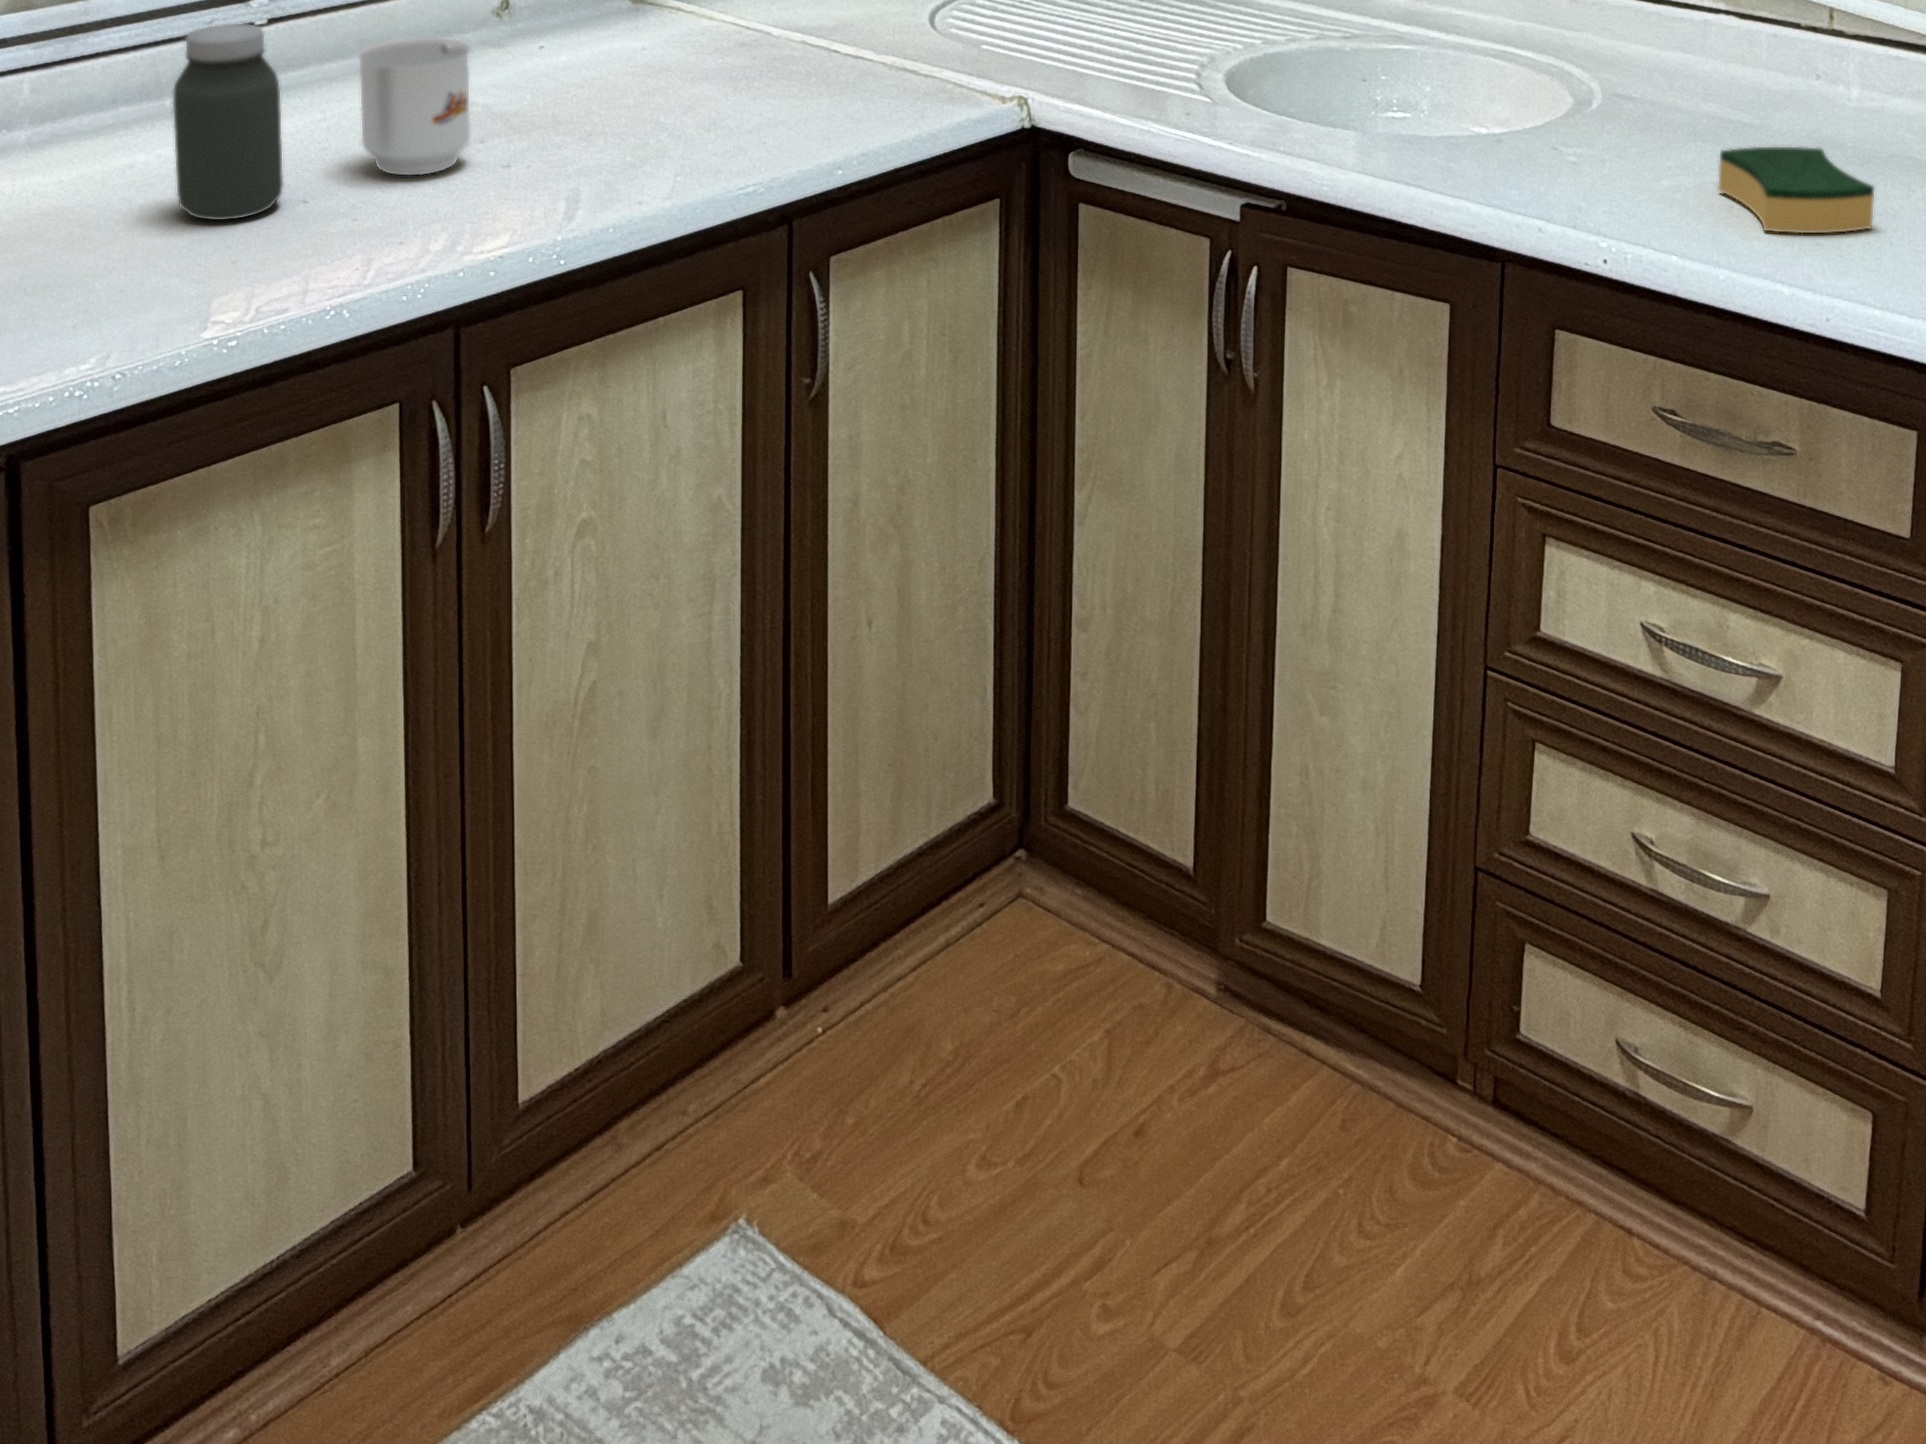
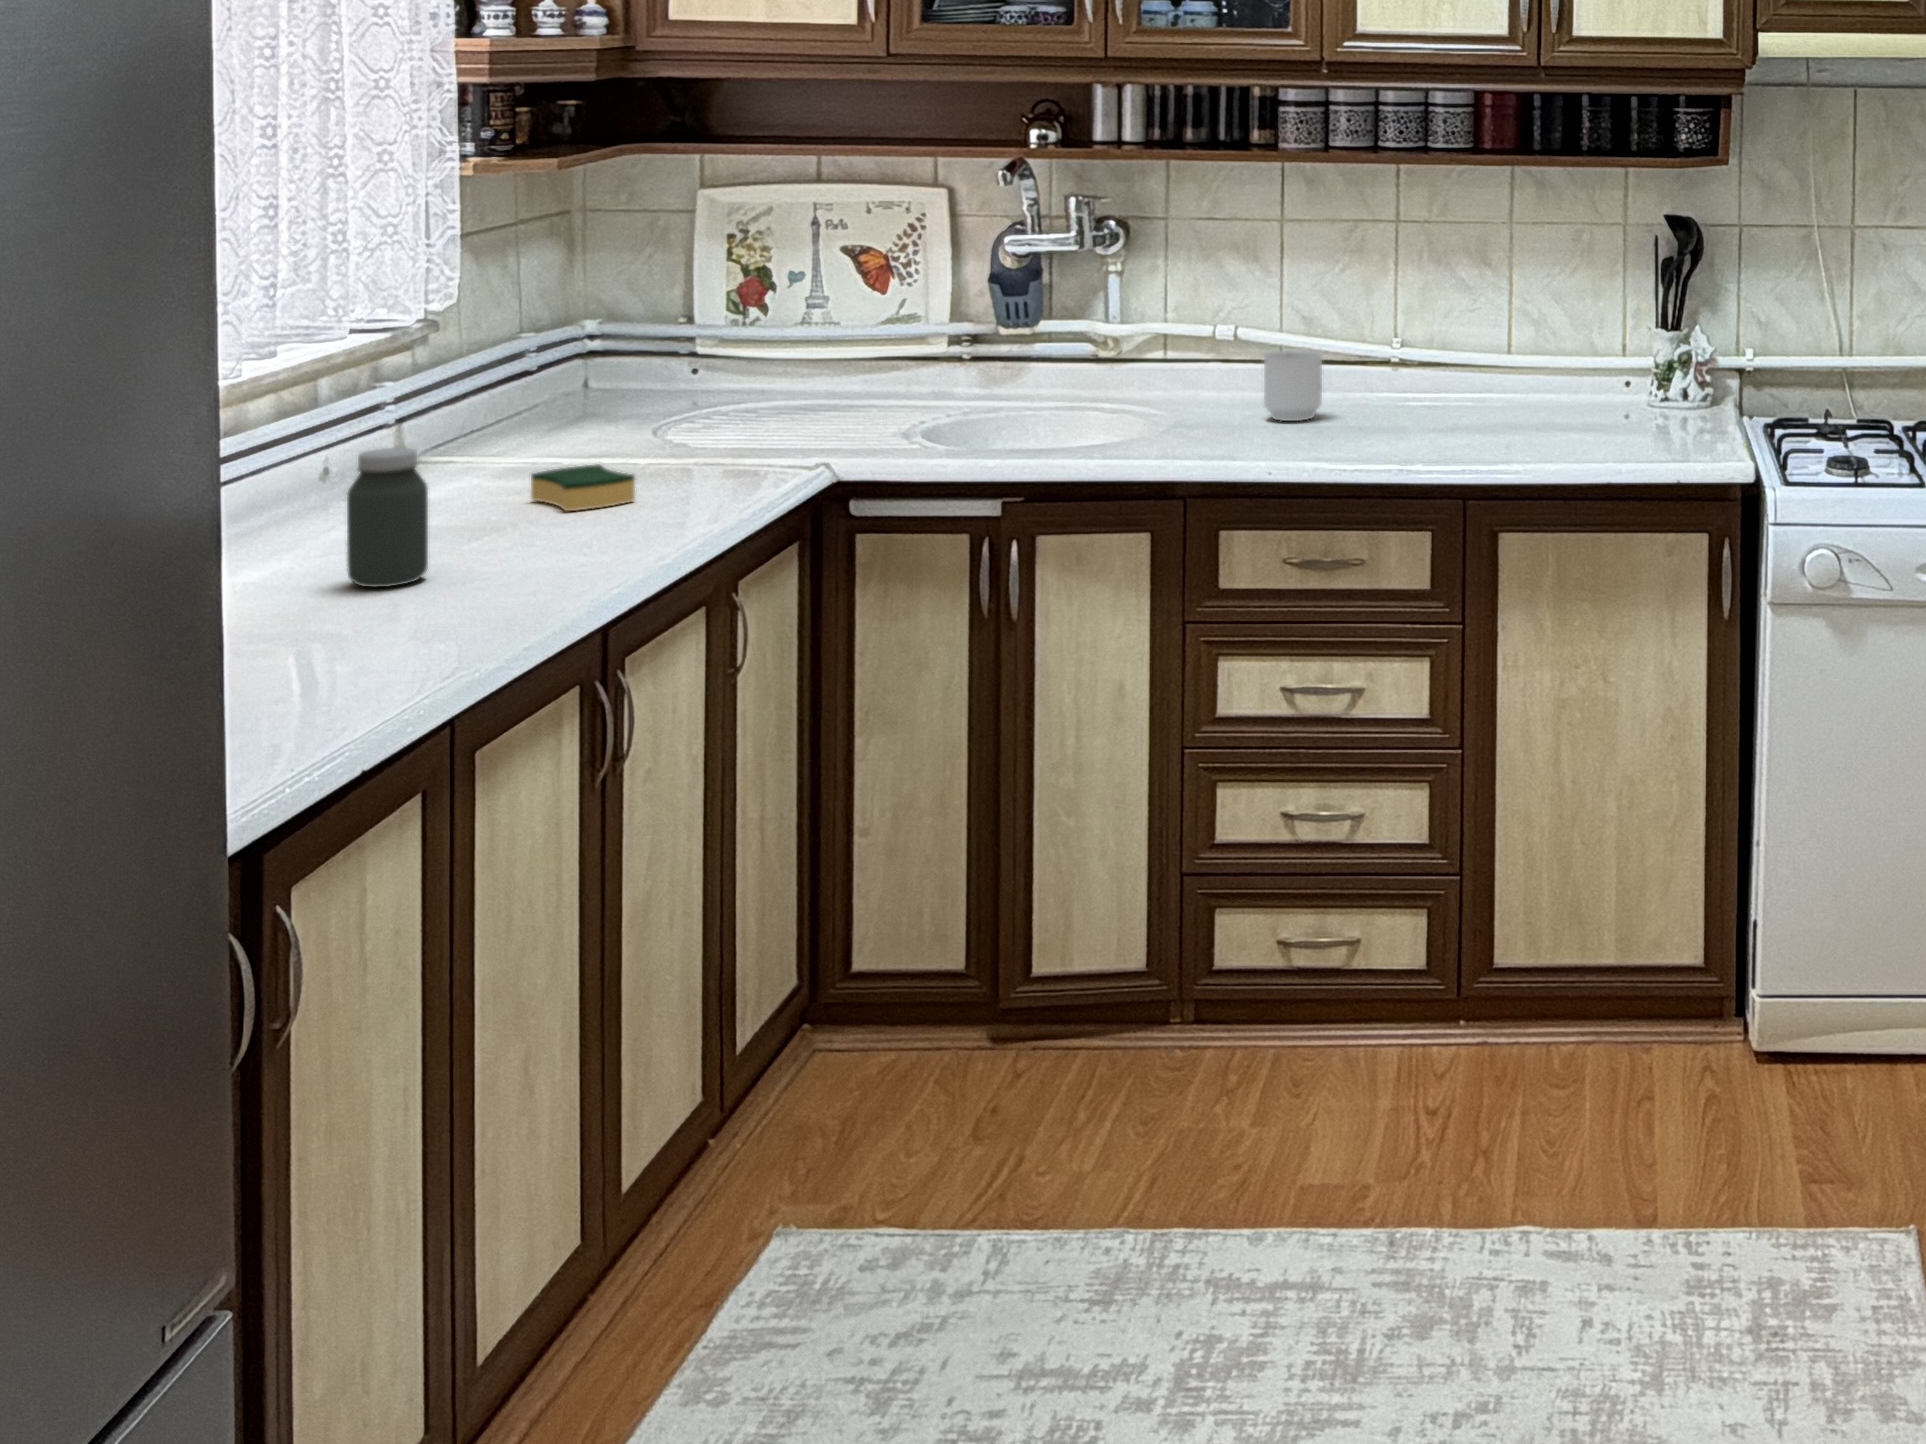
mug: present [358,37,470,175] -> present [1264,349,1322,421]
sponge: present [1718,147,1874,233] -> present [531,464,635,511]

